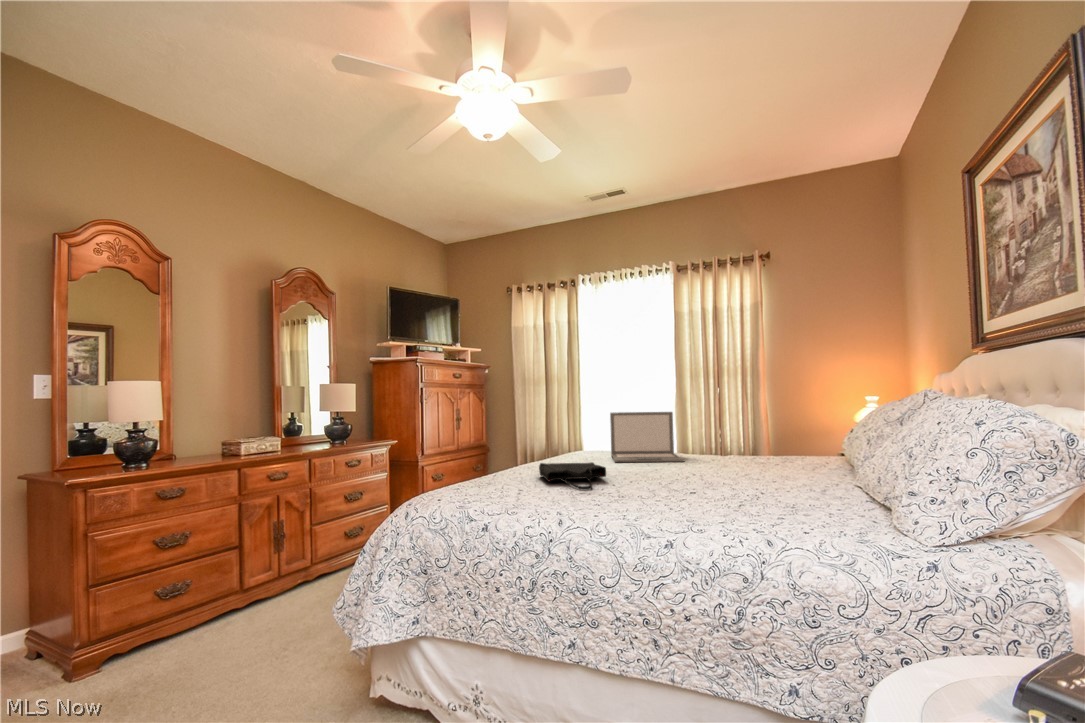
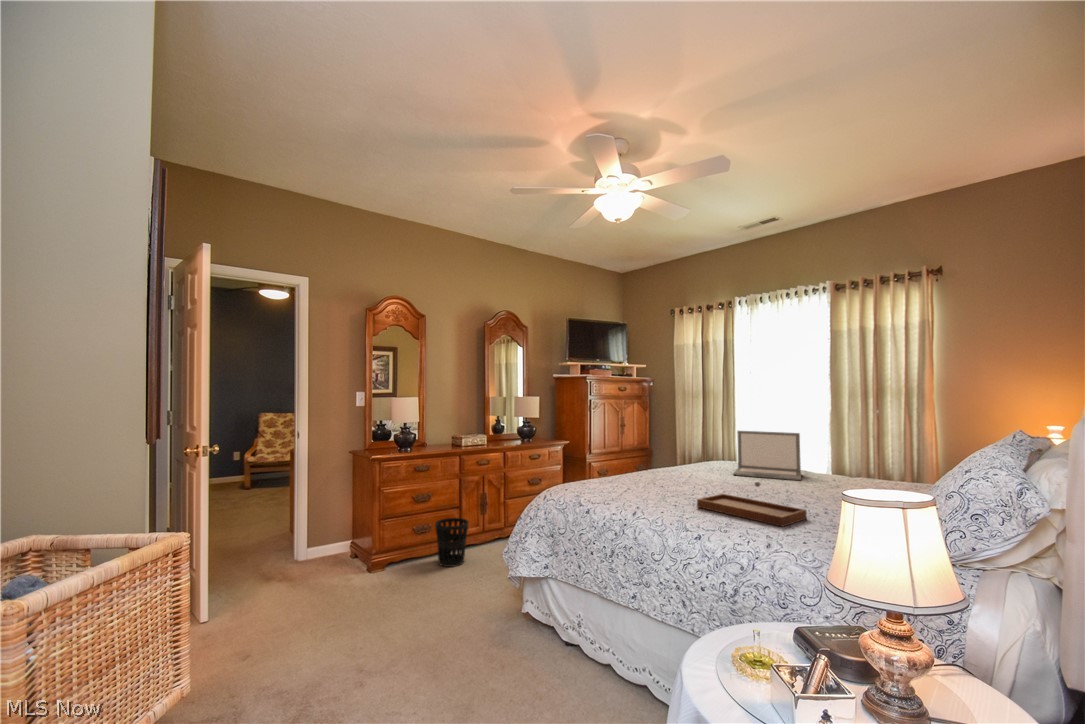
tote bag: present [539,463,606,490] -> none [653,470,703,494]
tray: none [630,463,757,515] -> present [697,482,807,526]
wastebasket: none [197,563,257,644] -> present [435,518,469,567]

